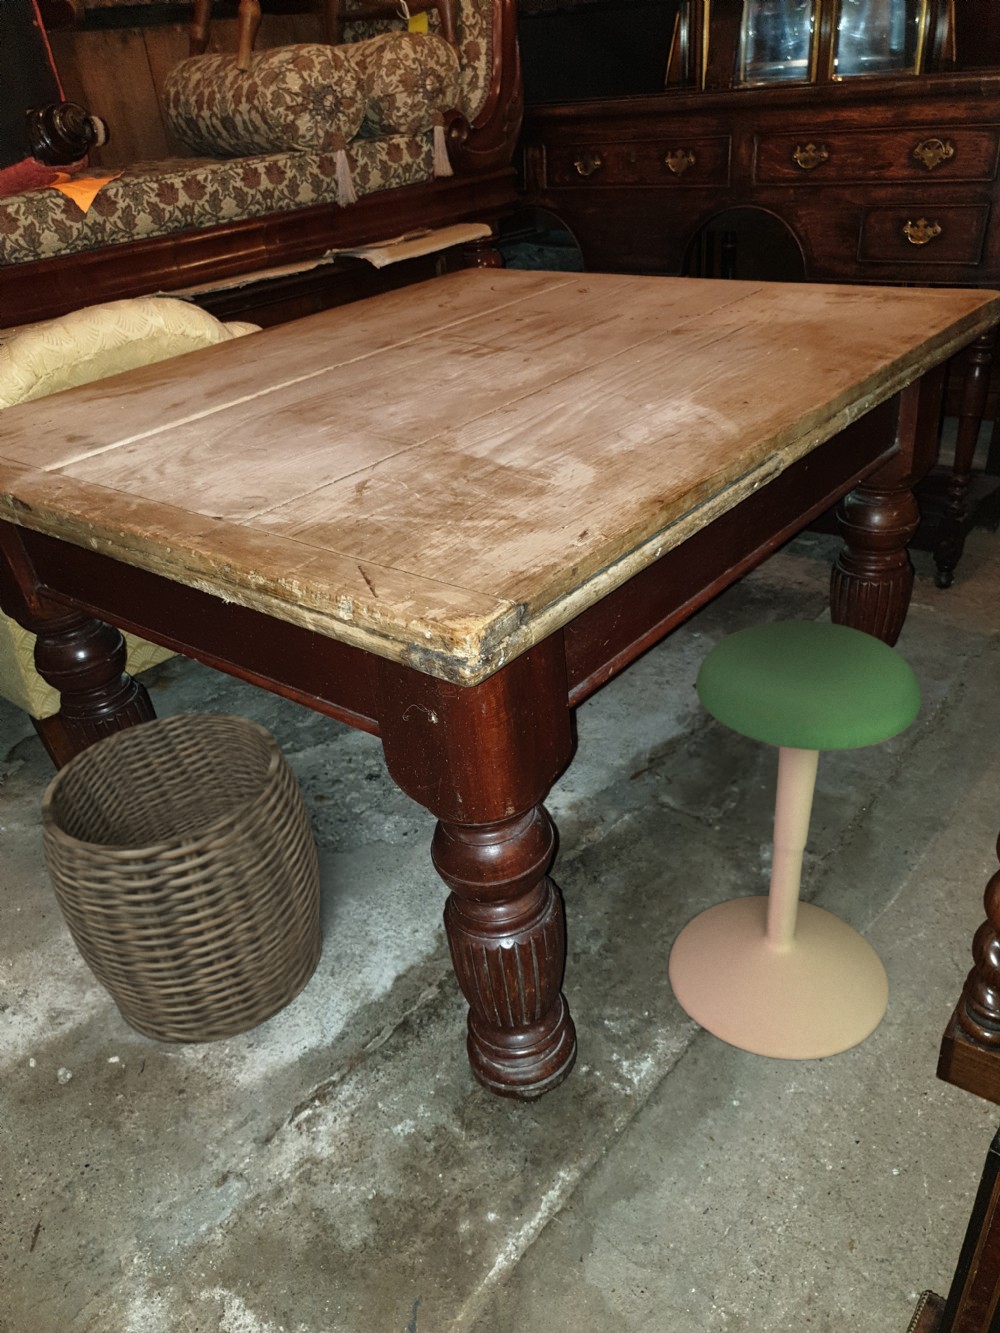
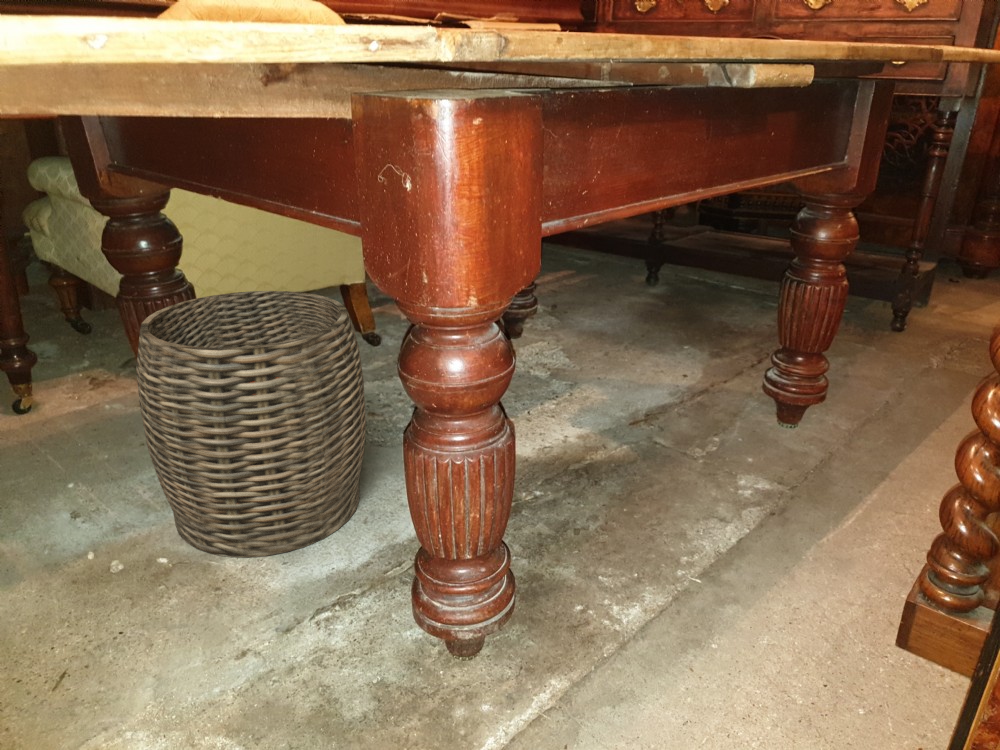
stool: present [668,620,921,1060] -> none [657,226,914,621]

